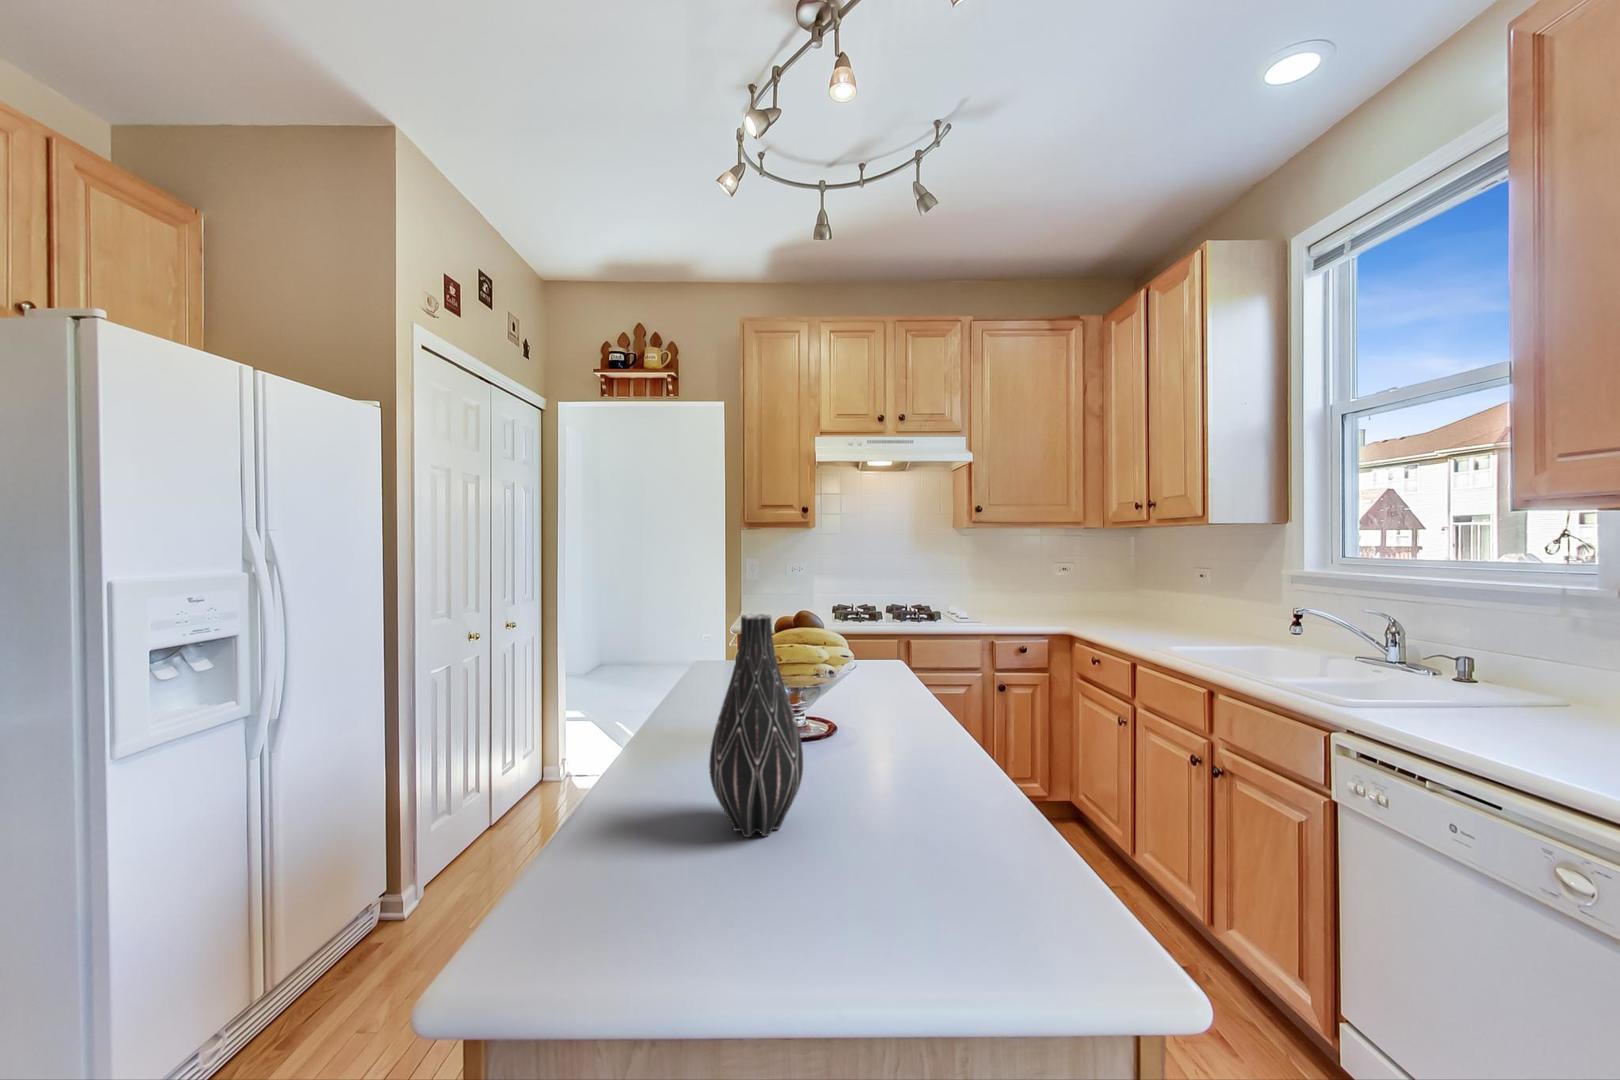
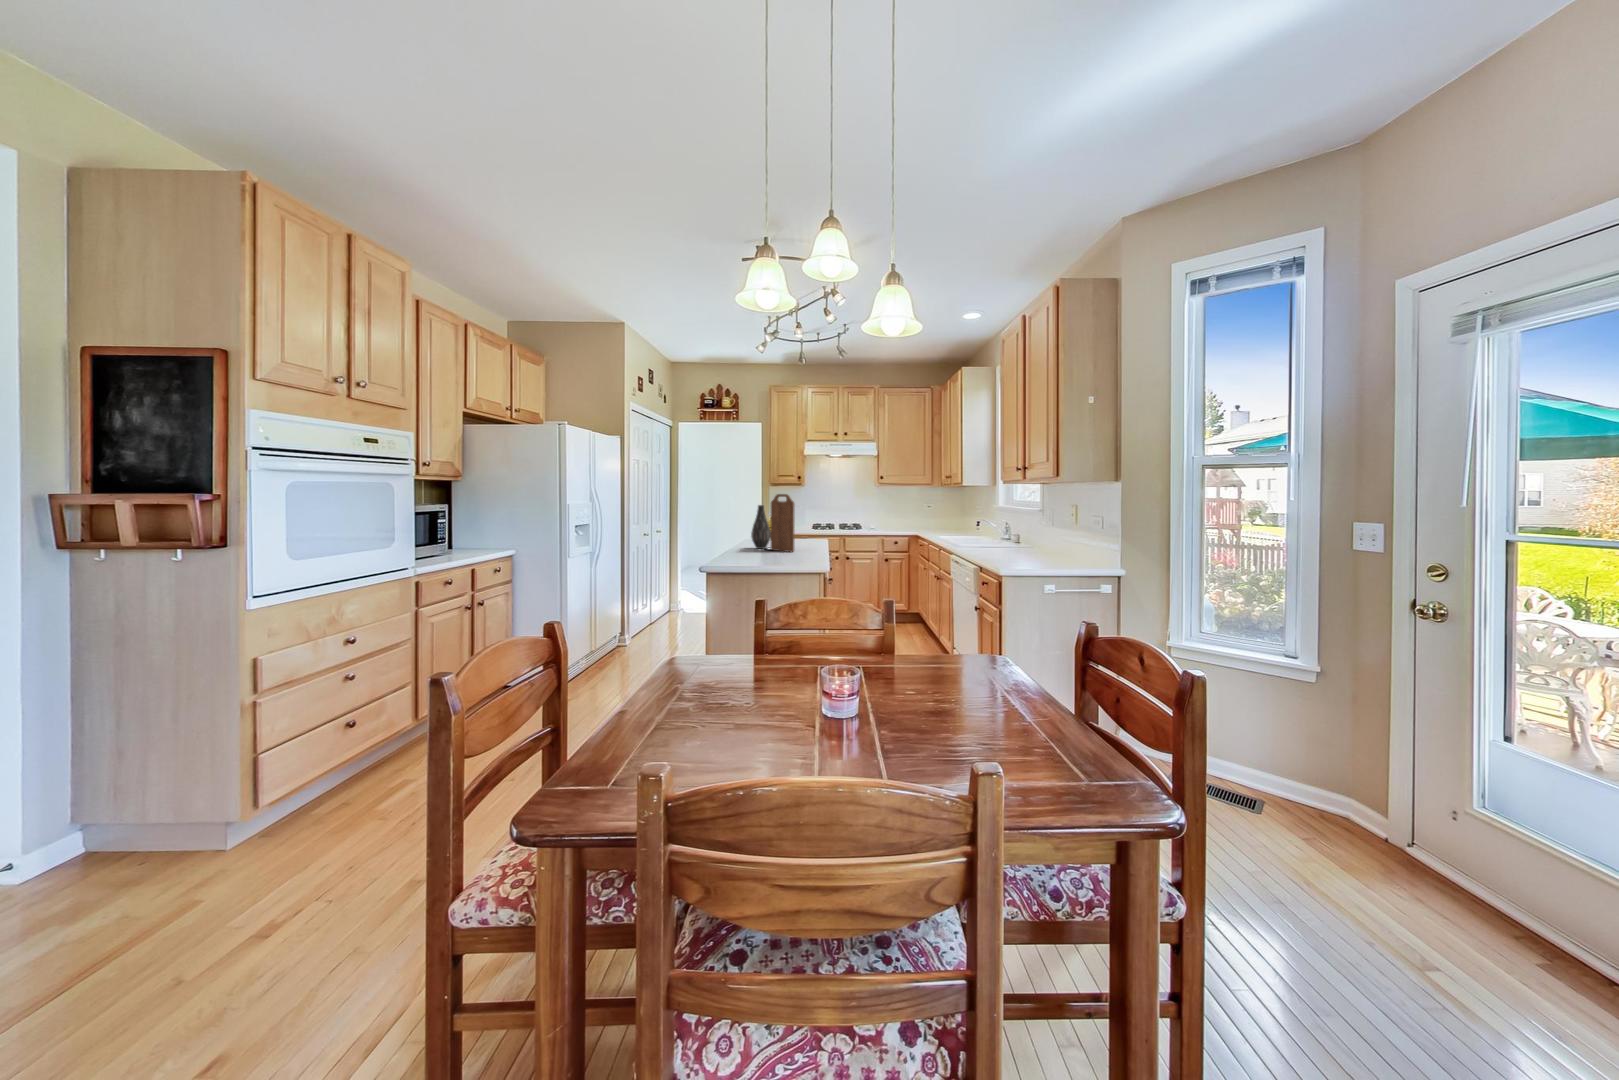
cutting board: none [813,567,977,928] -> present [771,494,795,552]

